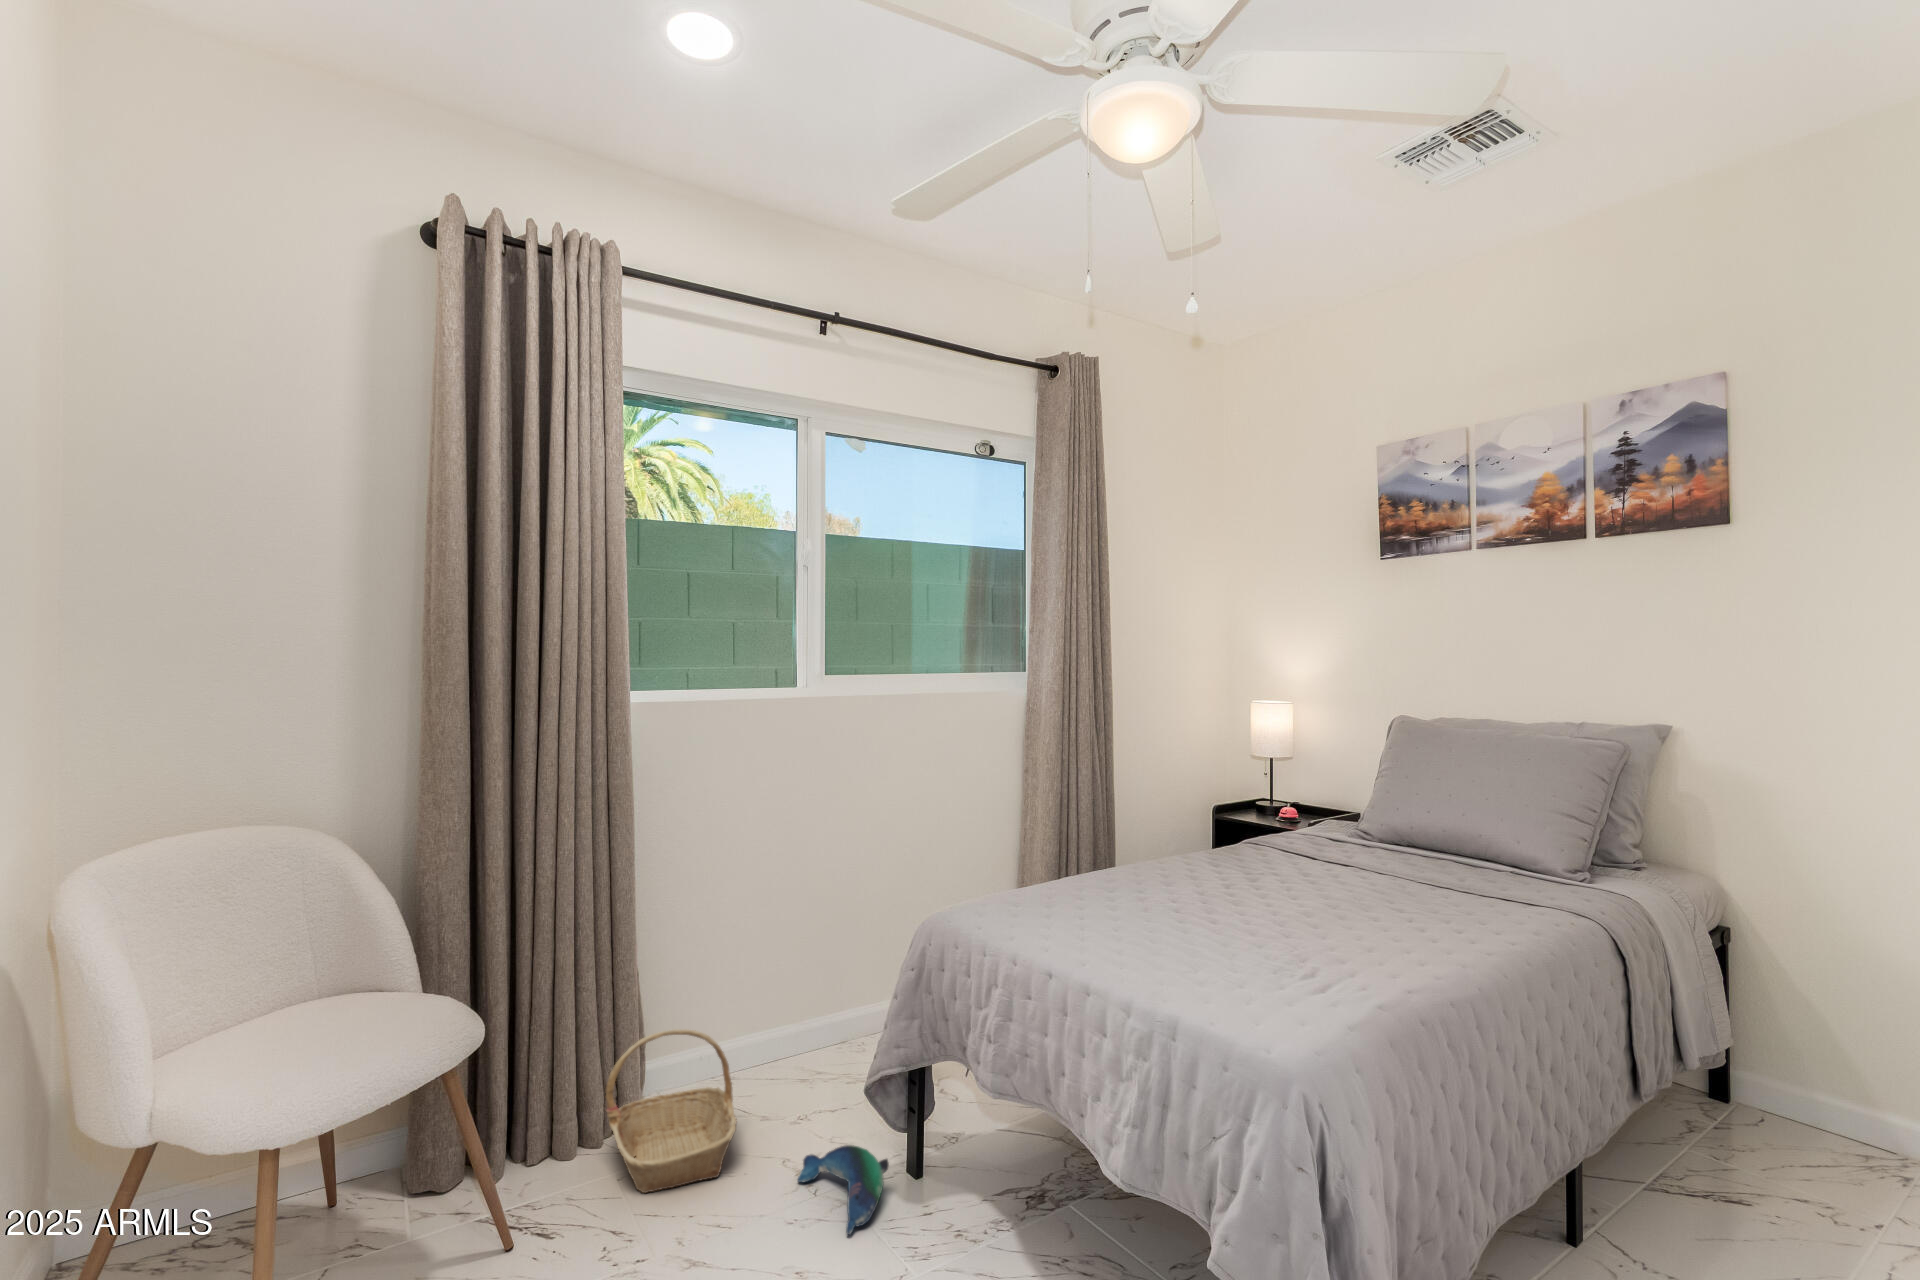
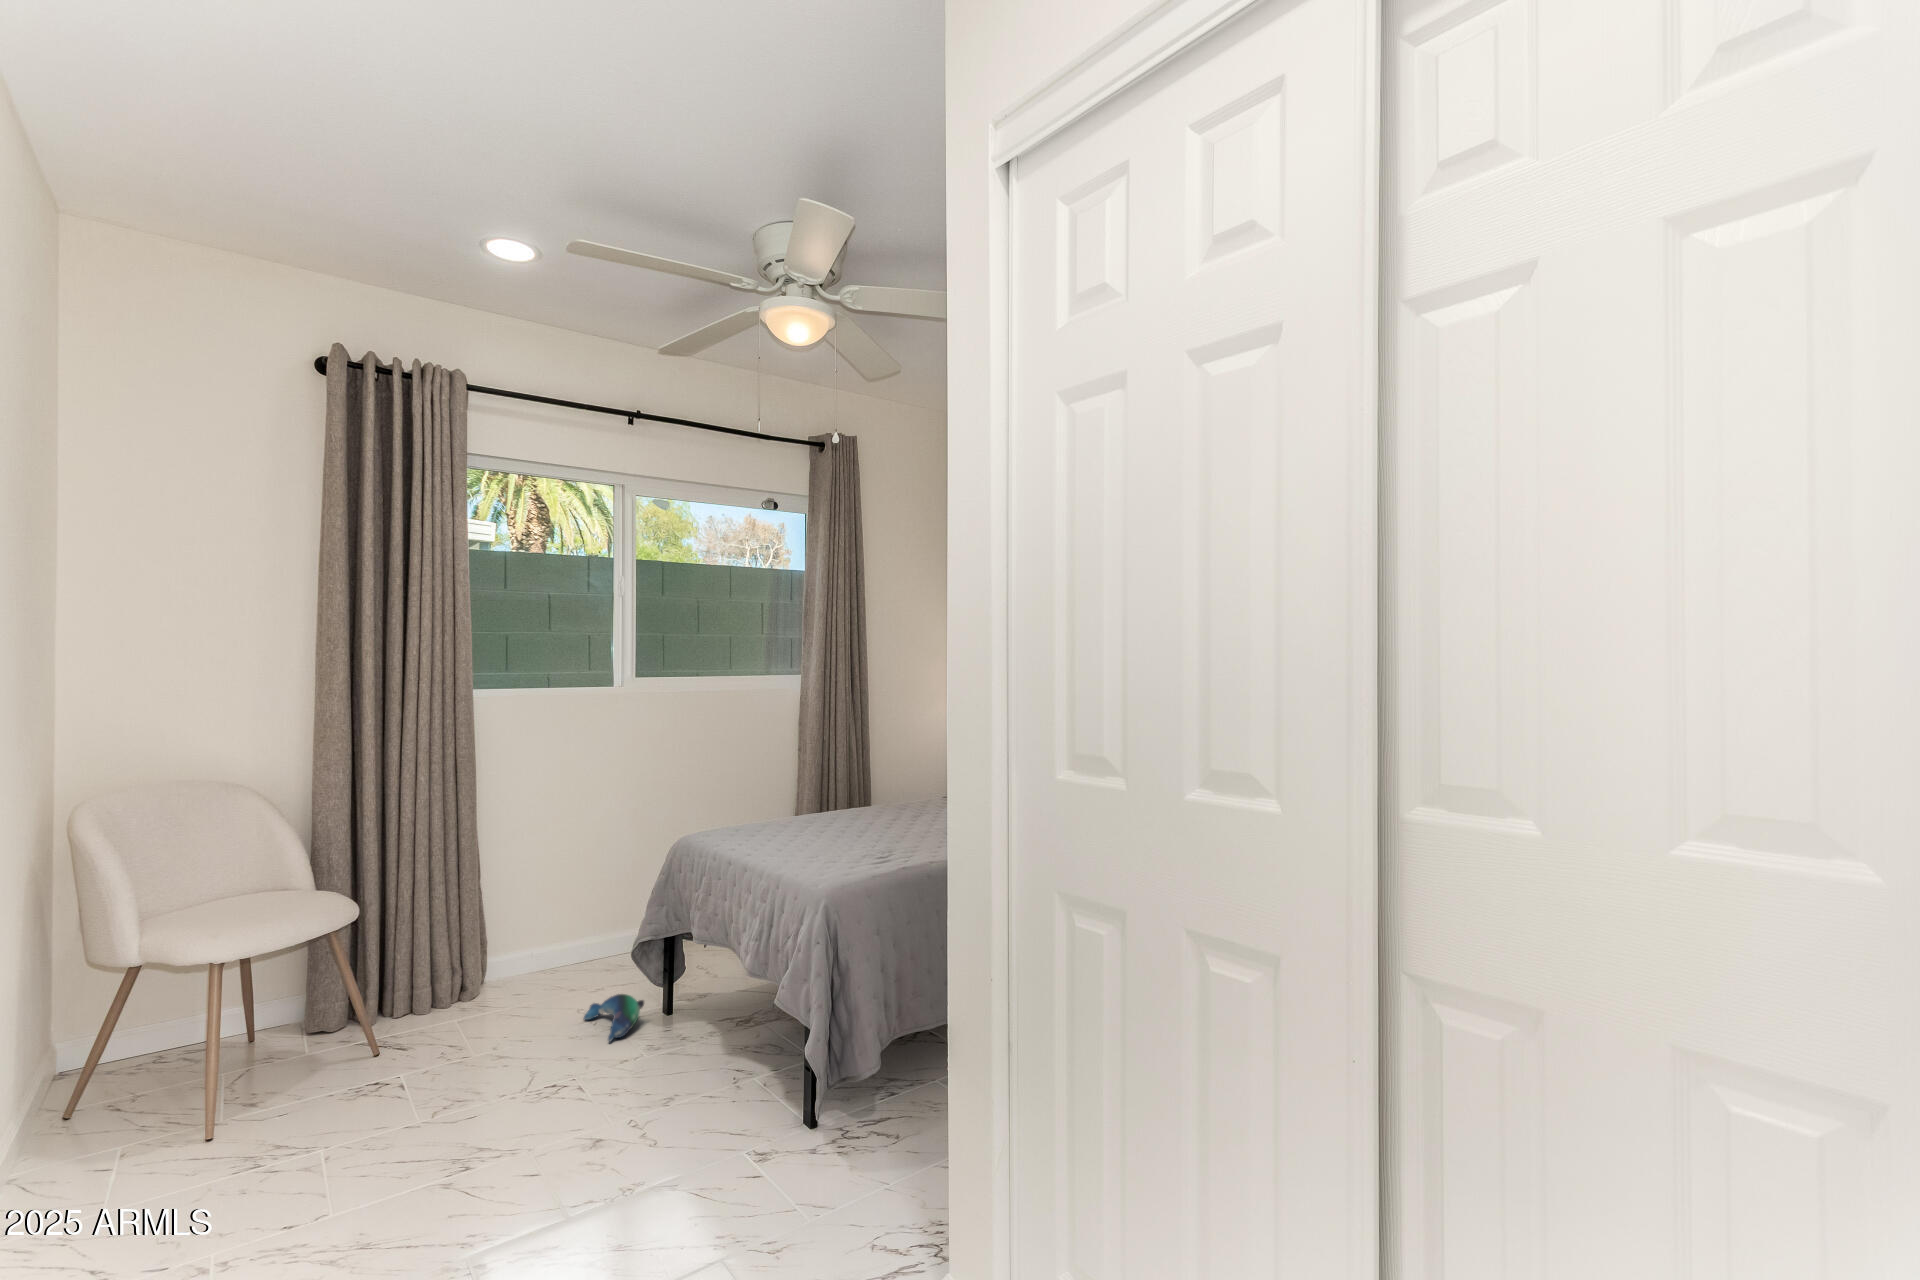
basket: present [605,1029,737,1193] -> none [449,923,544,1029]

